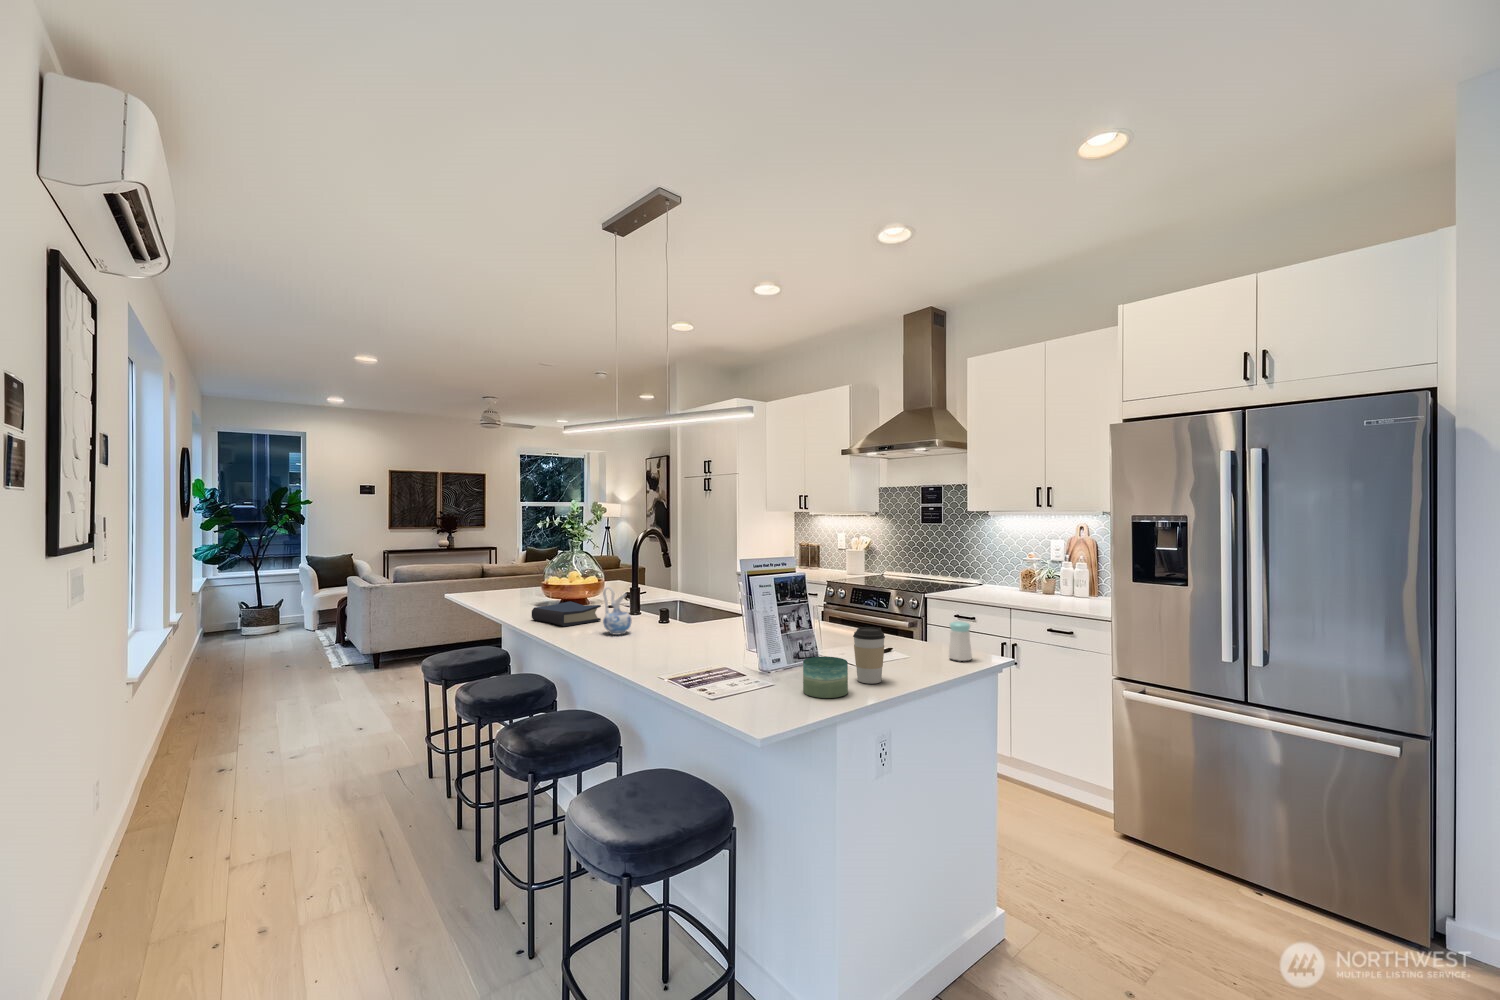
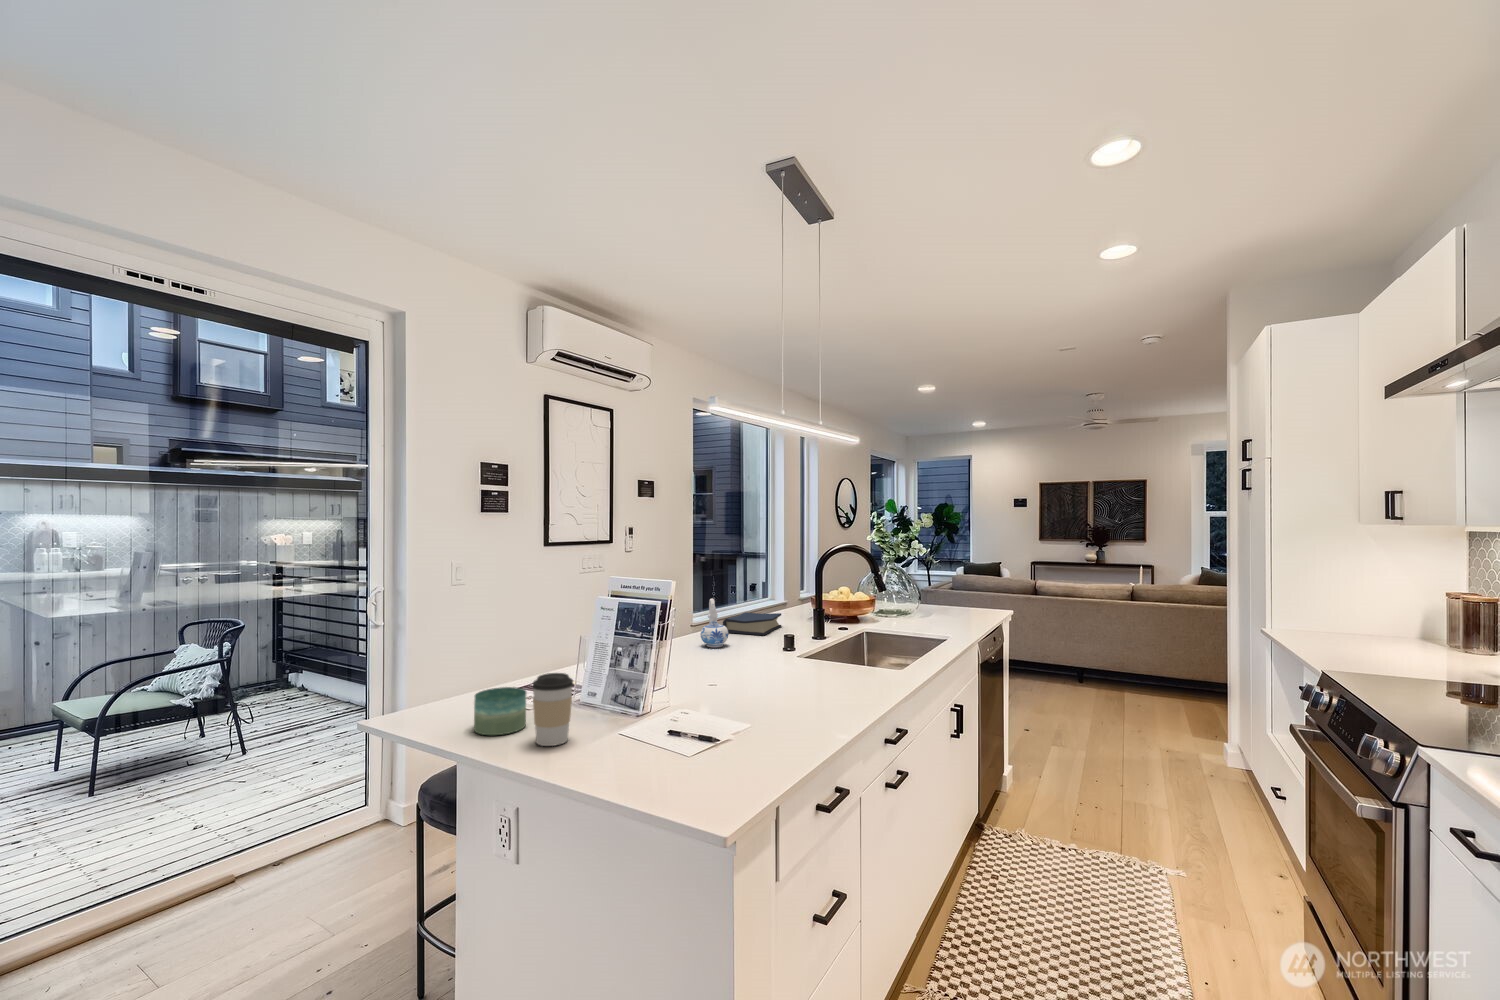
salt shaker: present [949,621,972,661] -> none [683,719,724,791]

